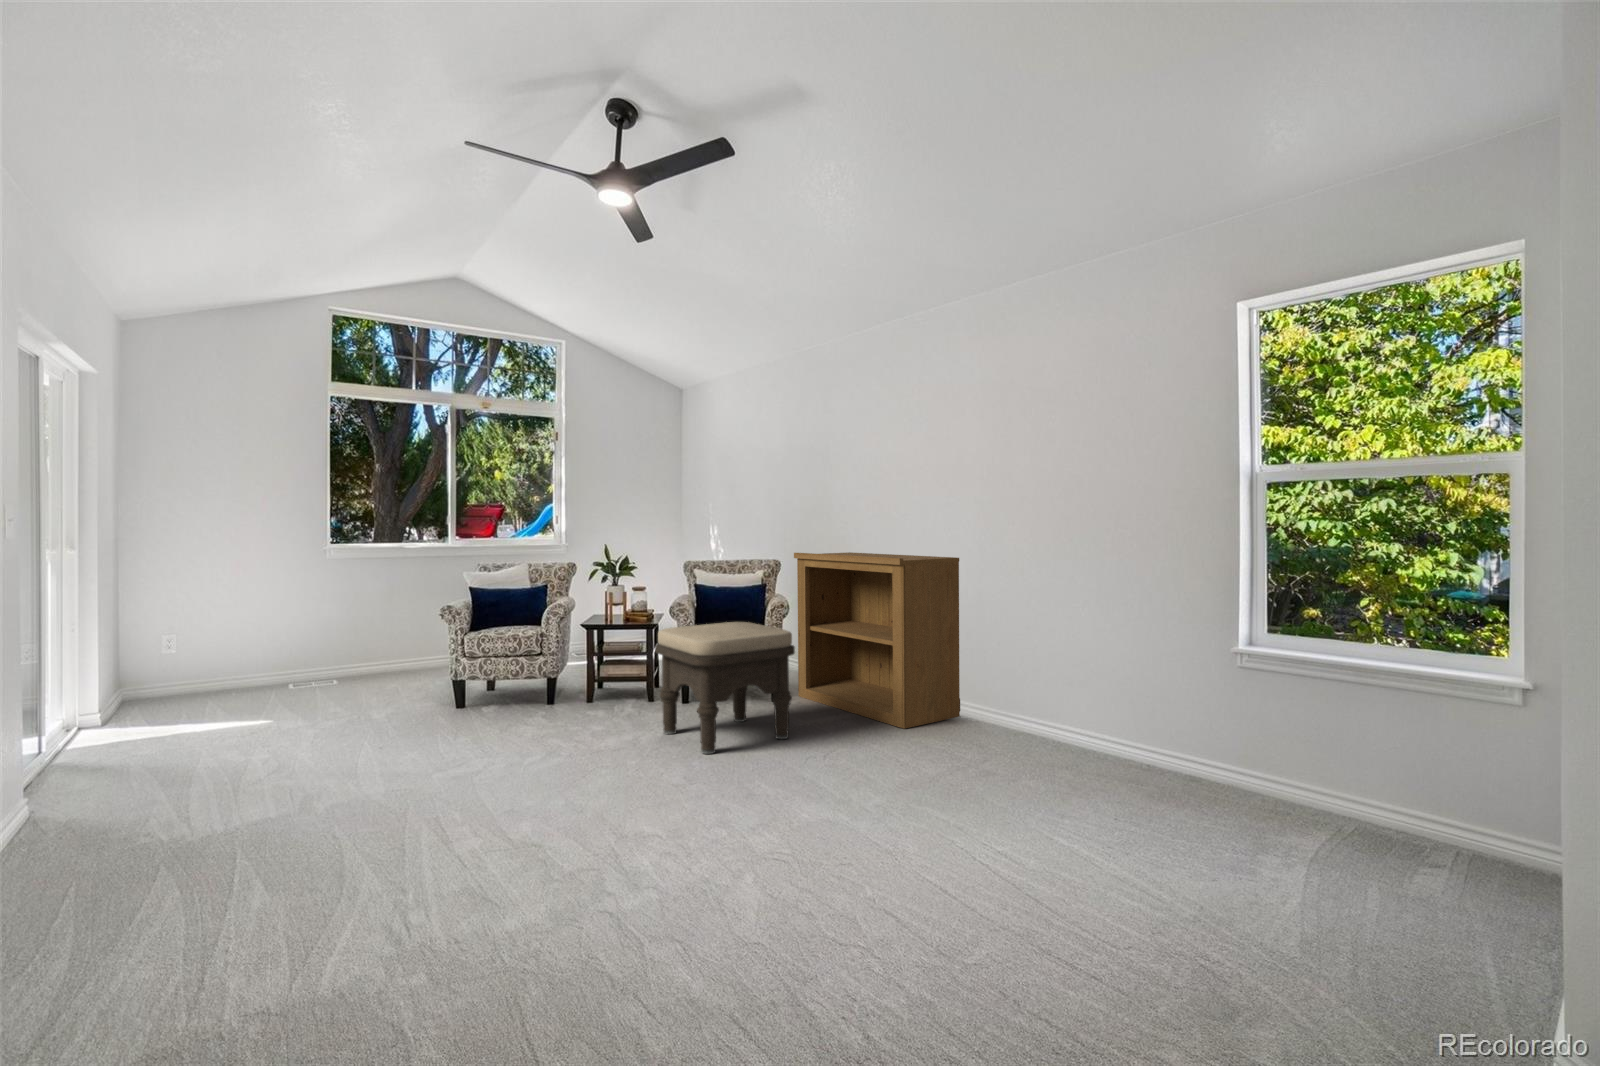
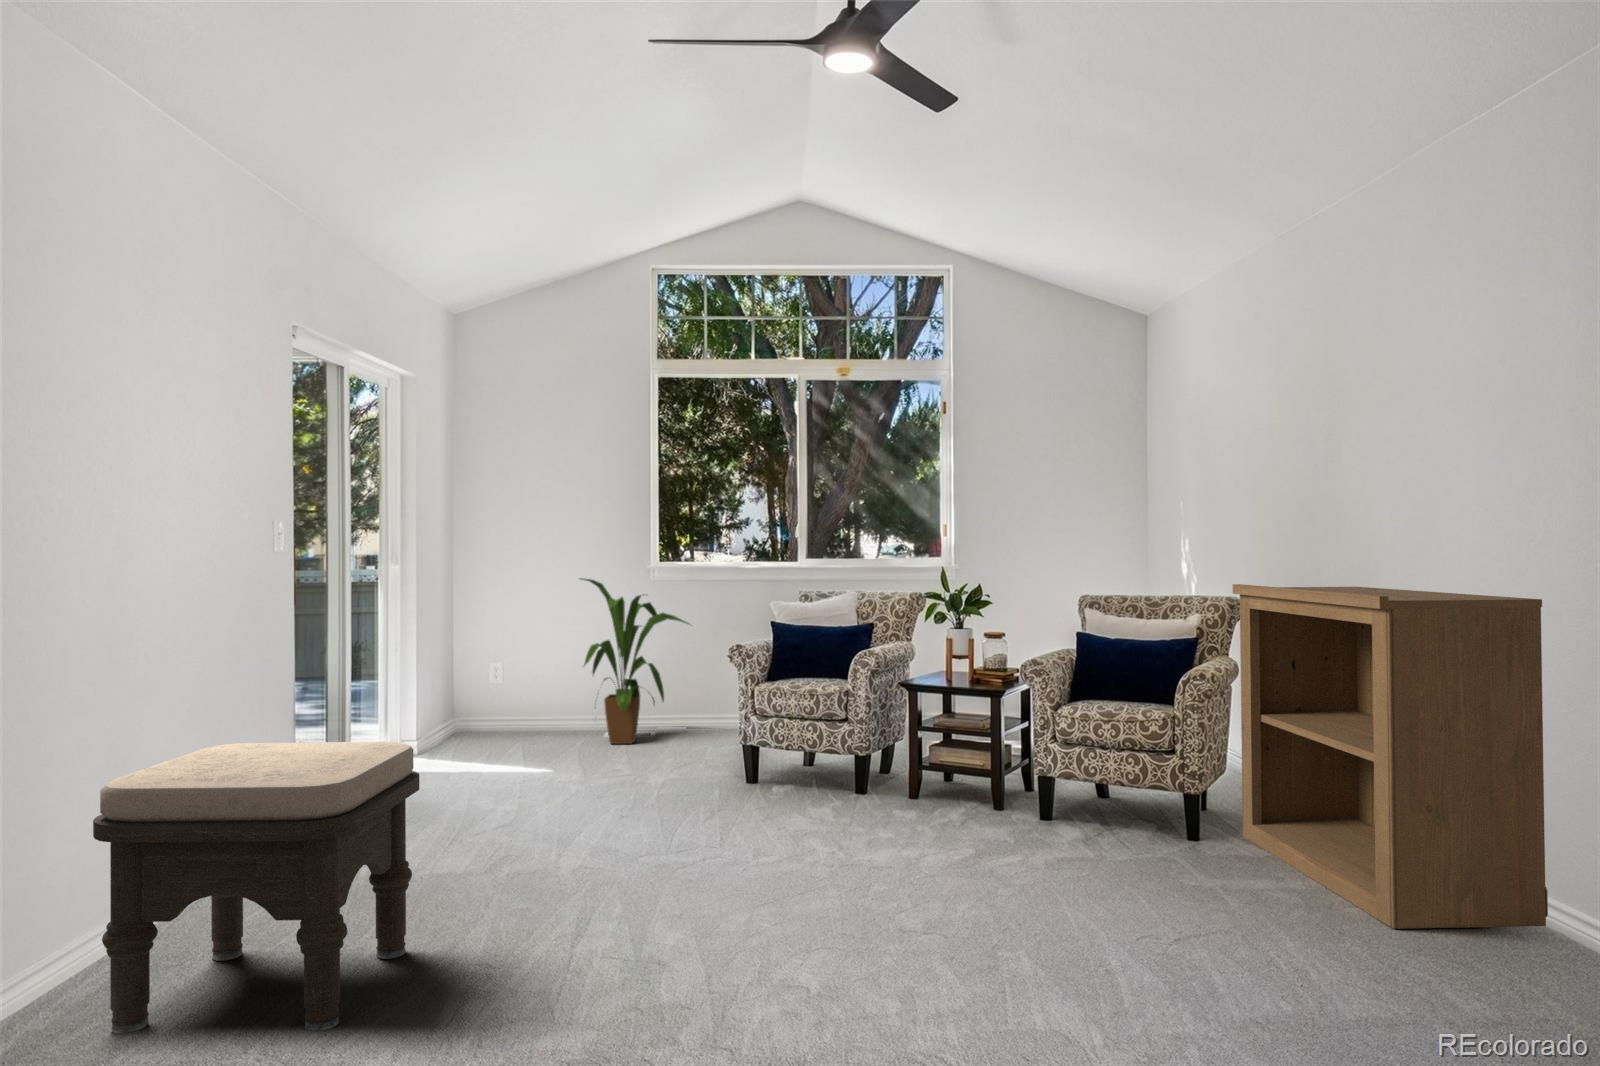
house plant: none [266,559,370,695] -> present [580,578,689,744]
ottoman: present [655,622,795,754] -> present [93,742,419,1034]

